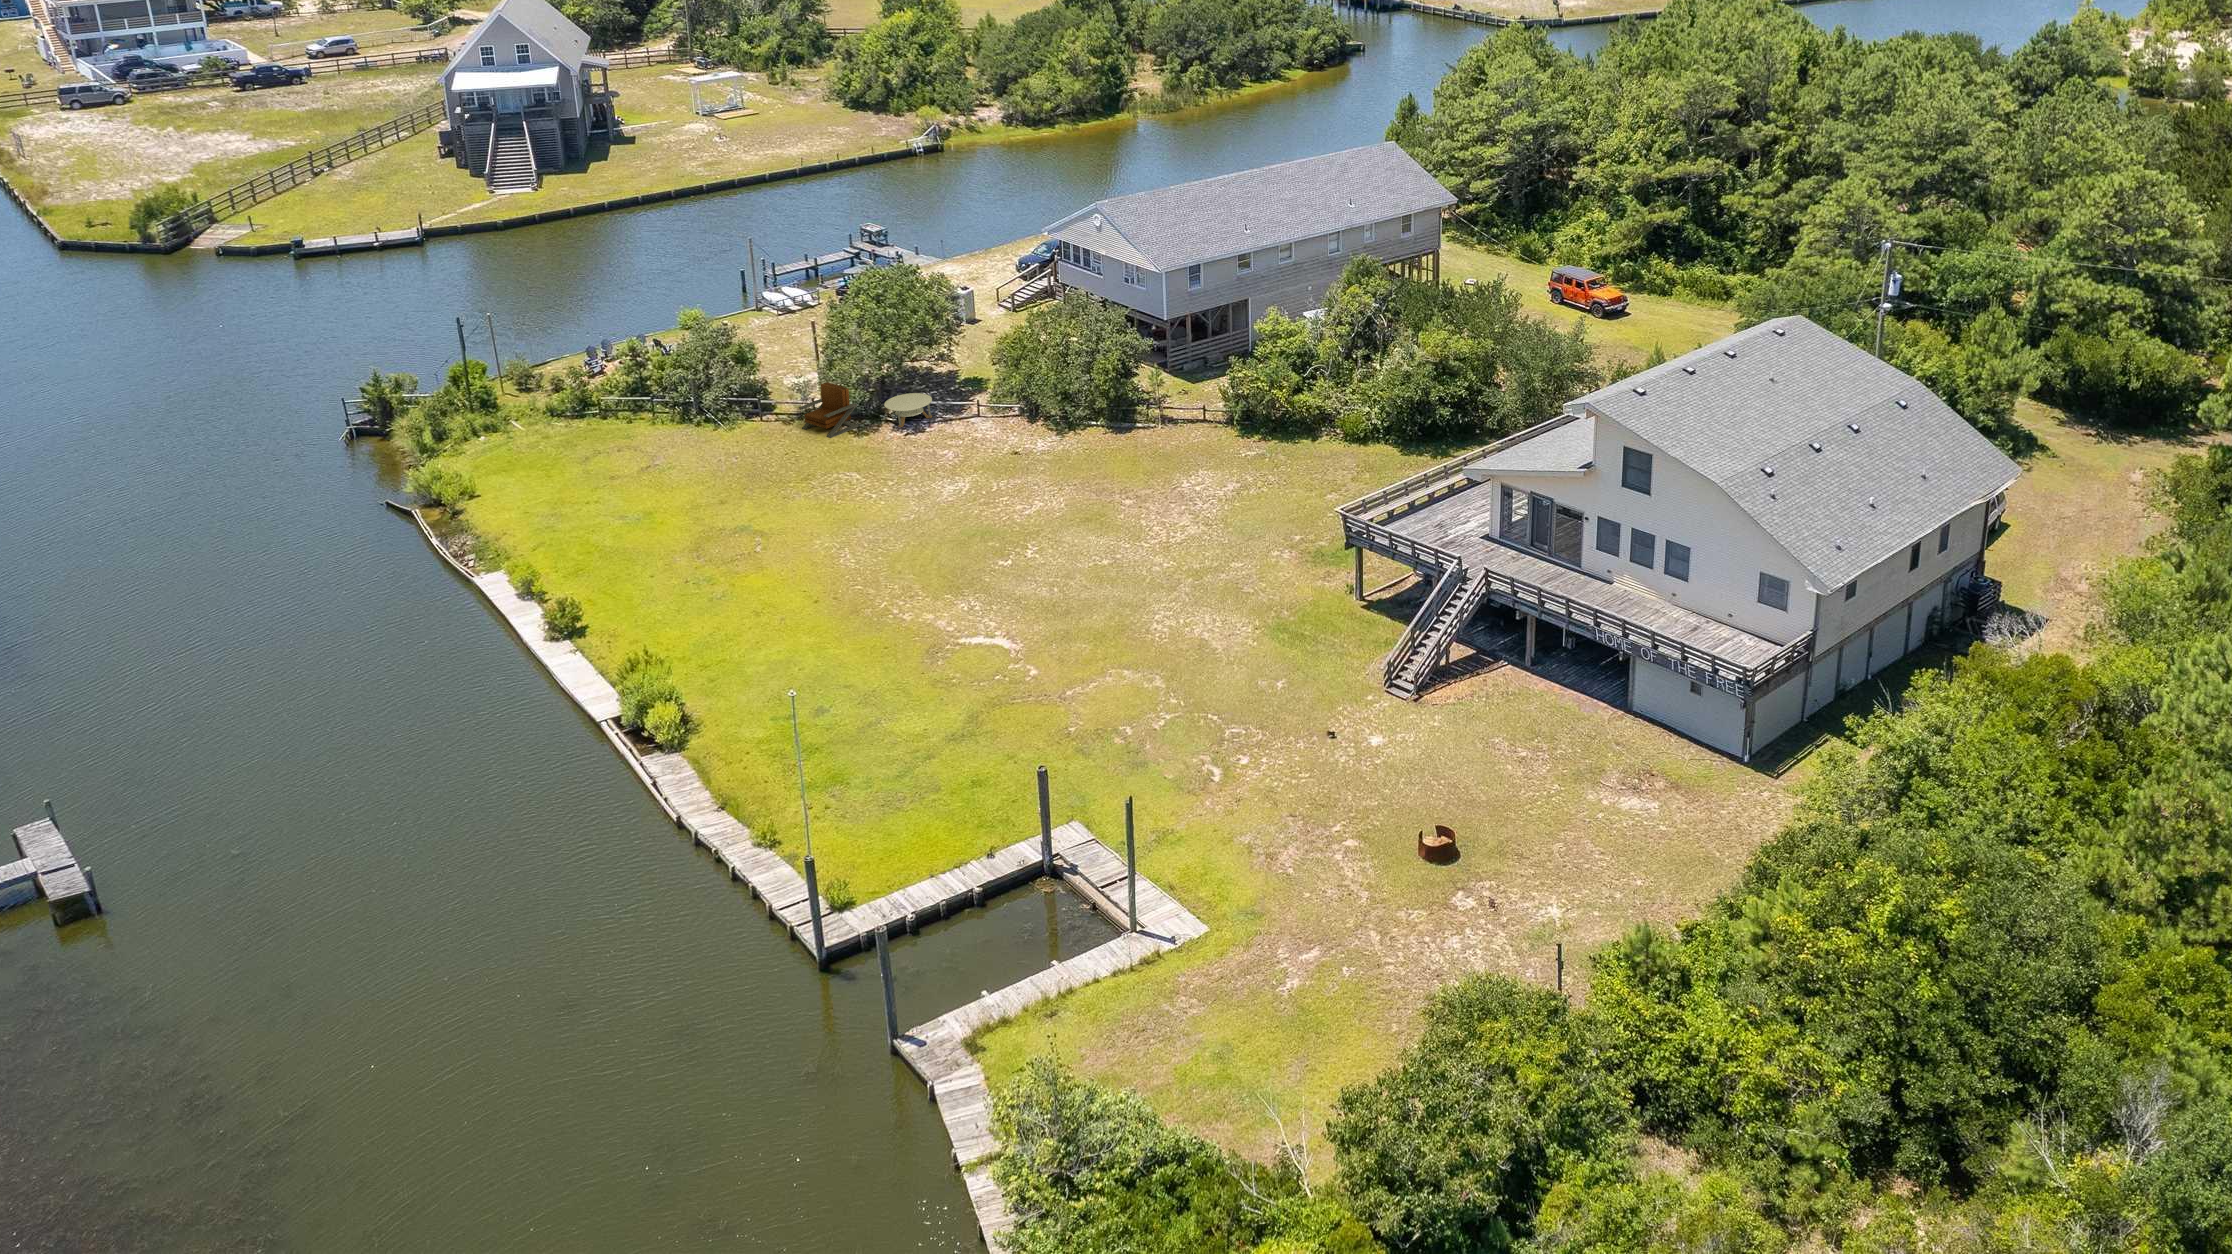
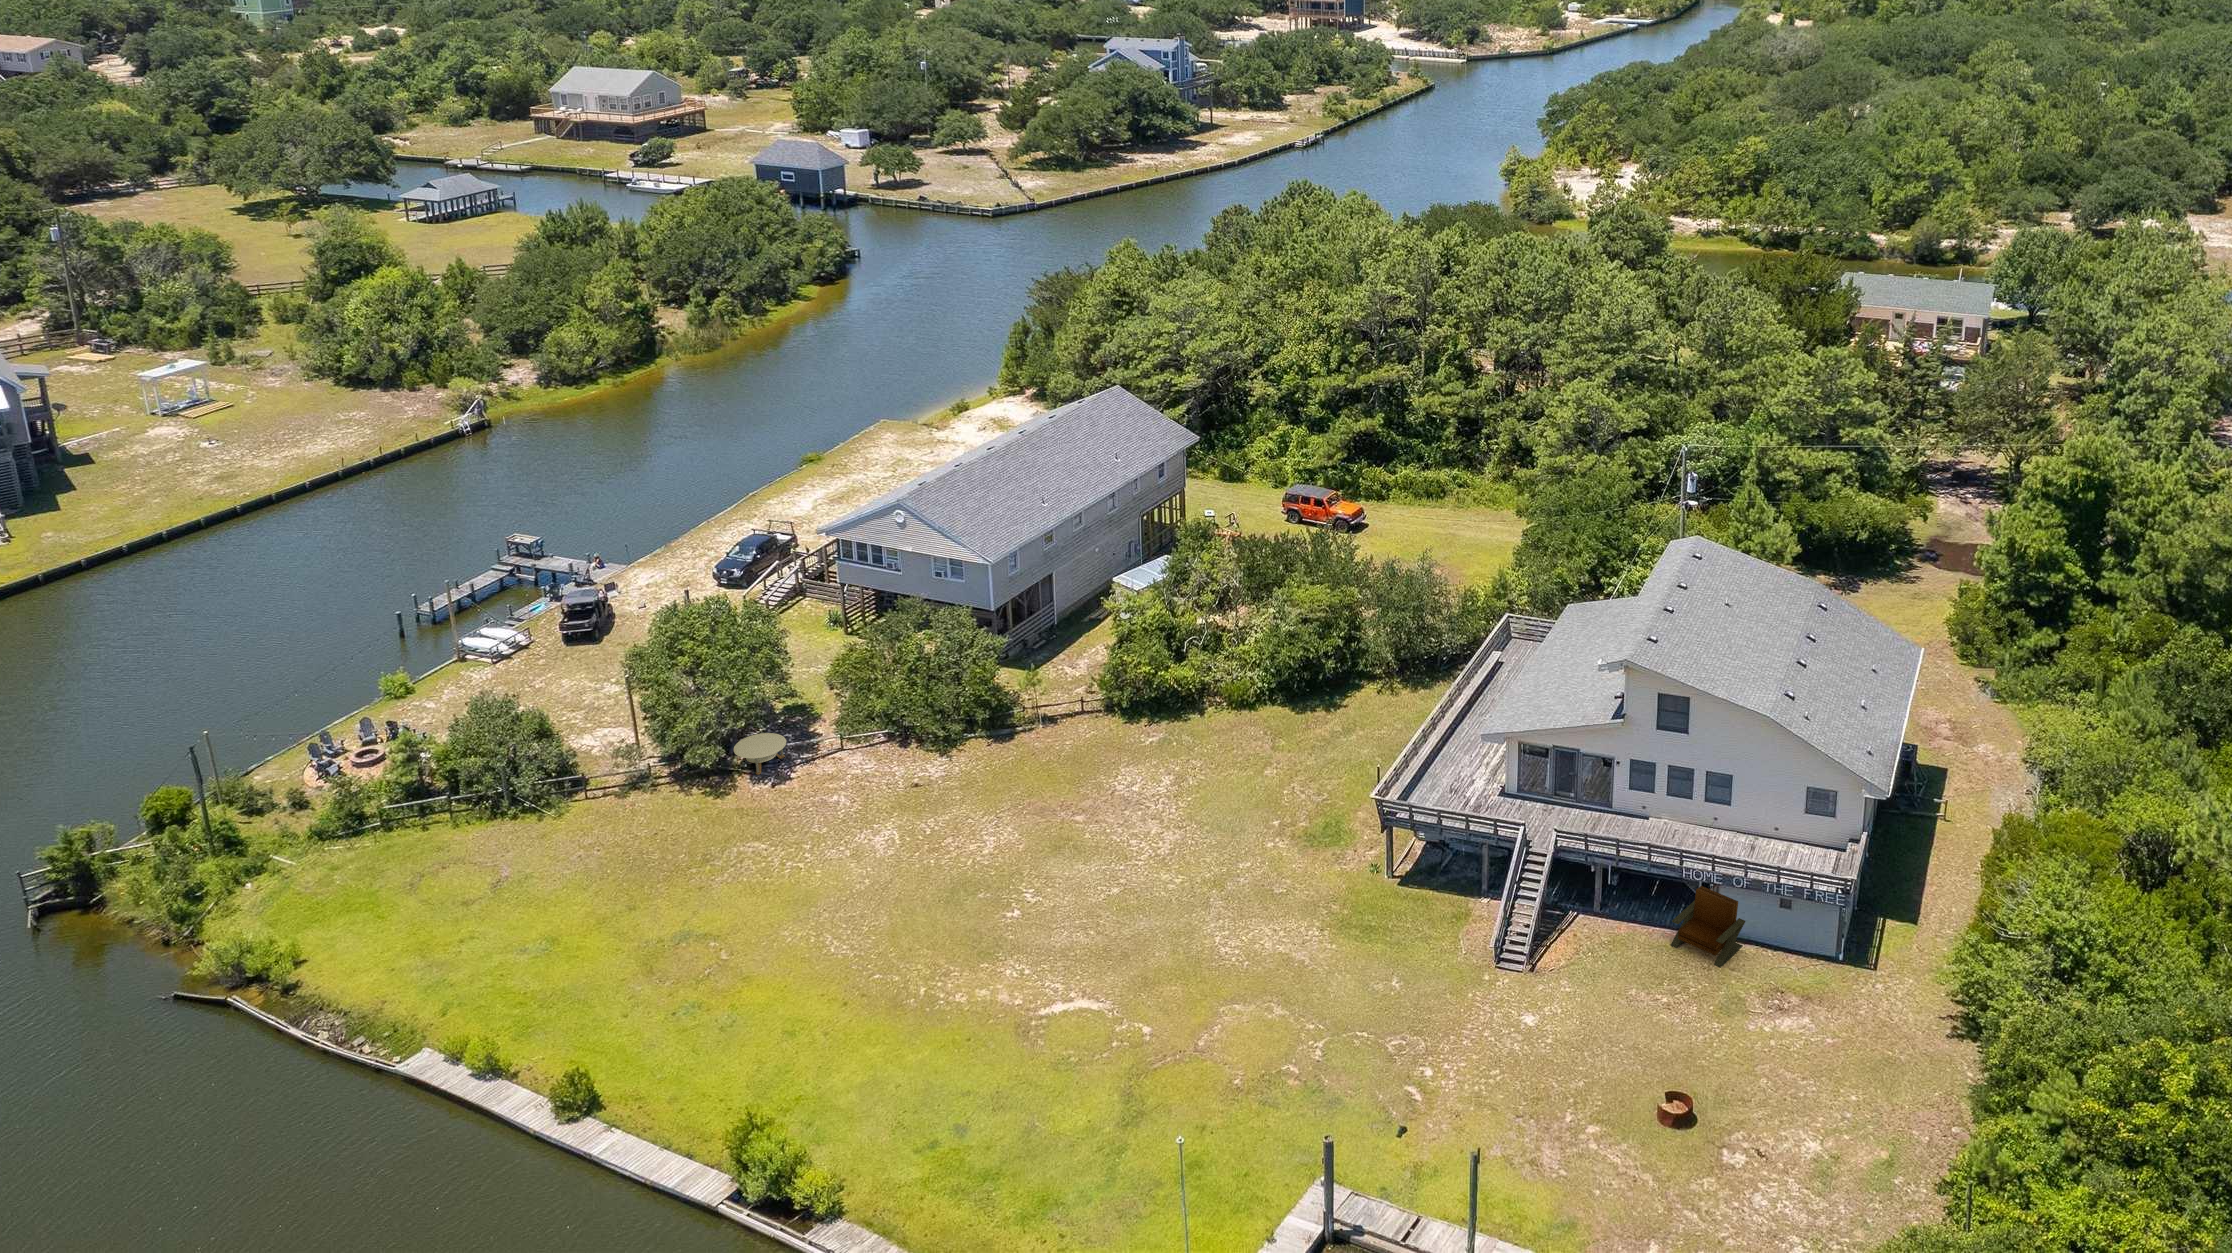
lounge chair: present [799,382,859,438] -> present [1671,886,1745,968]

